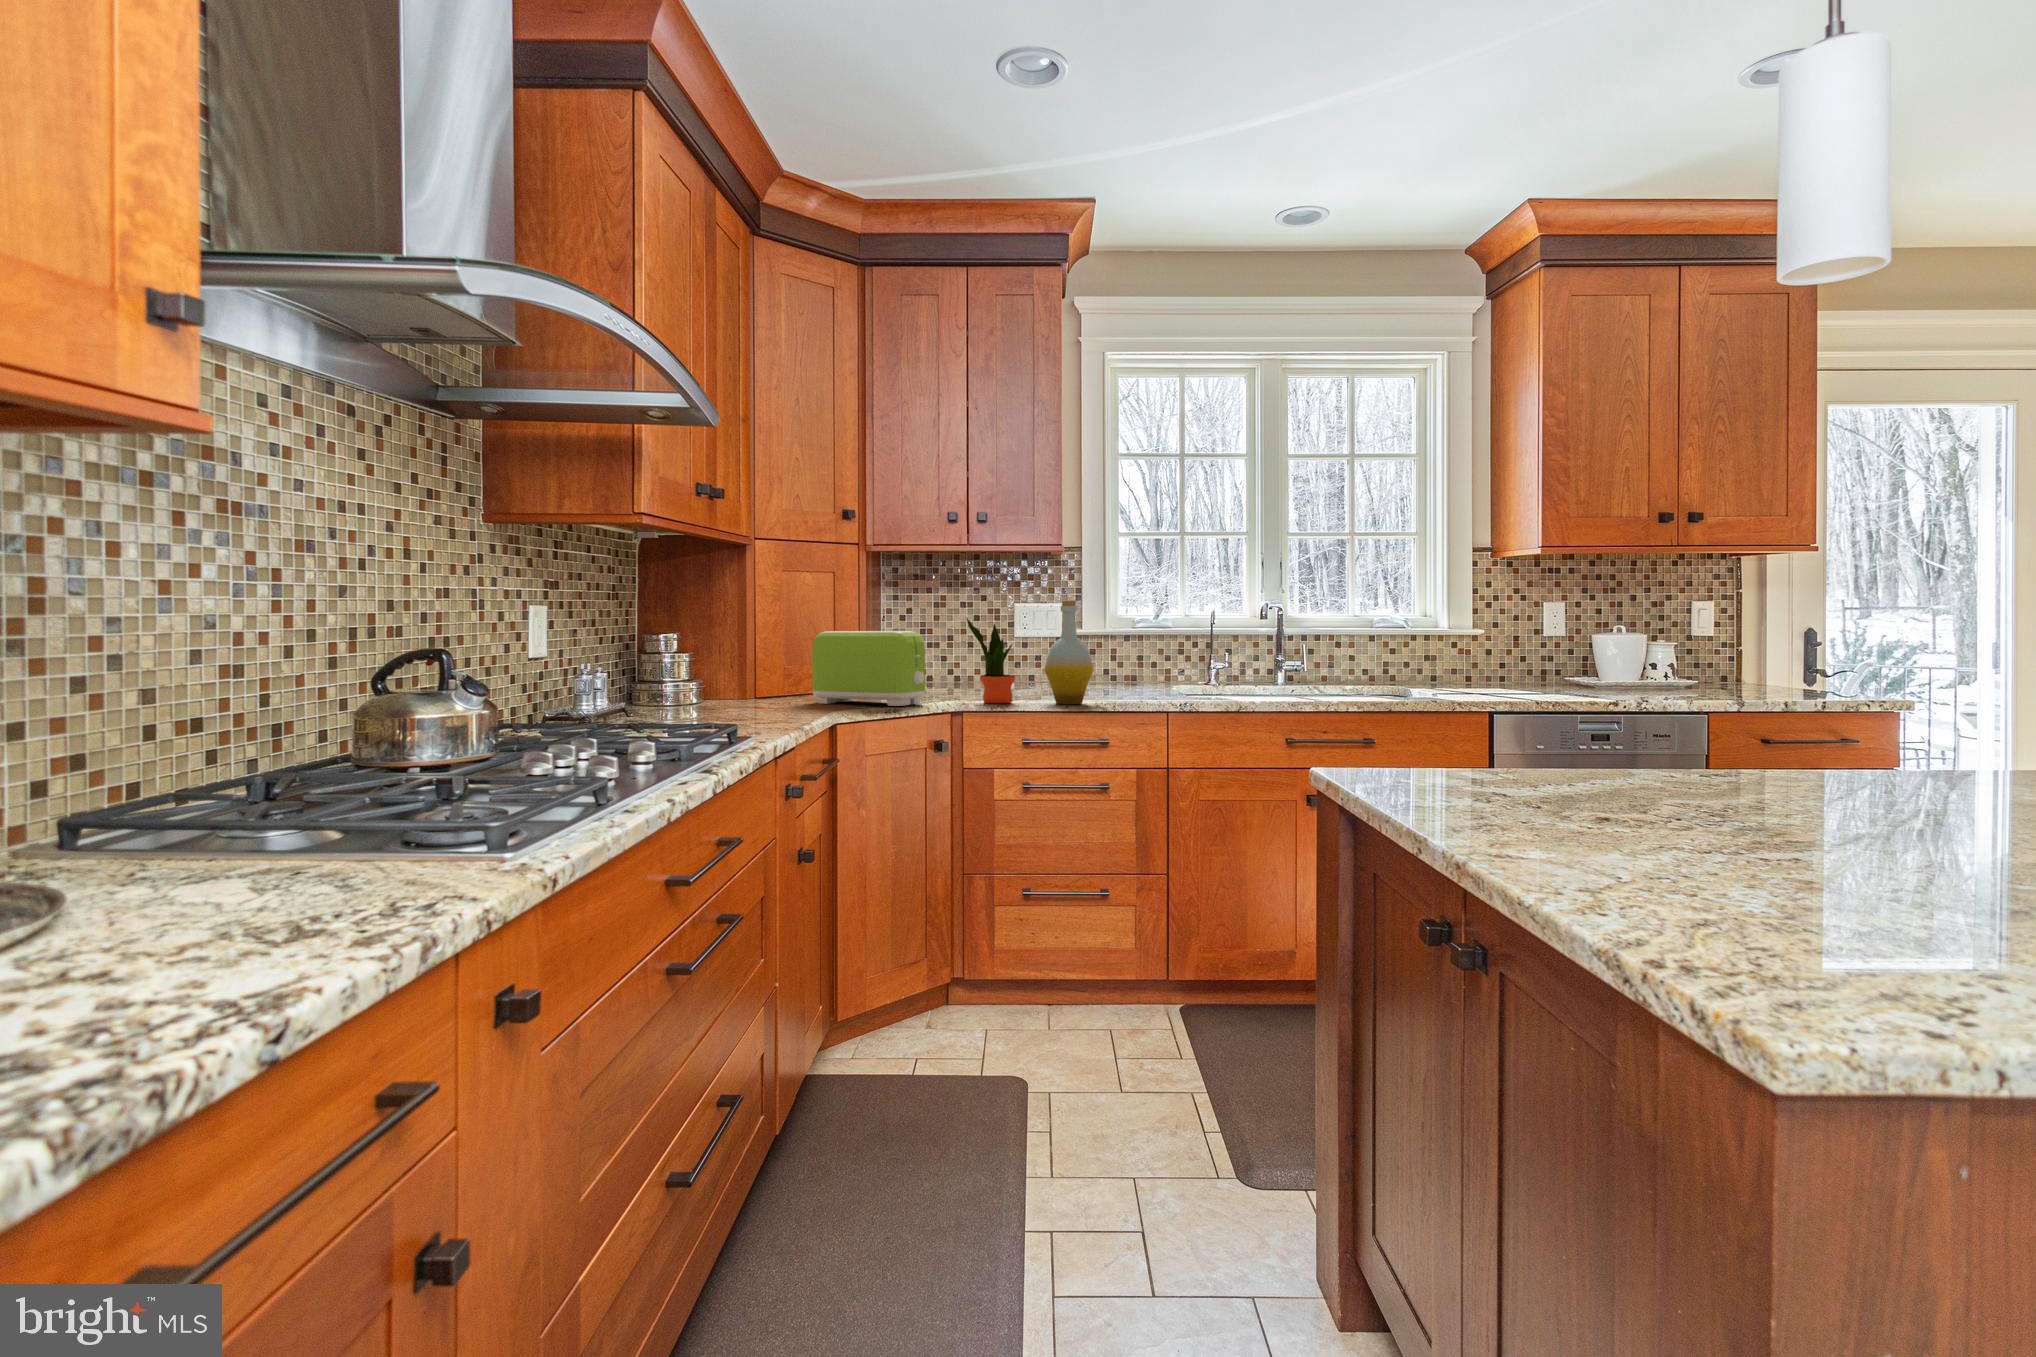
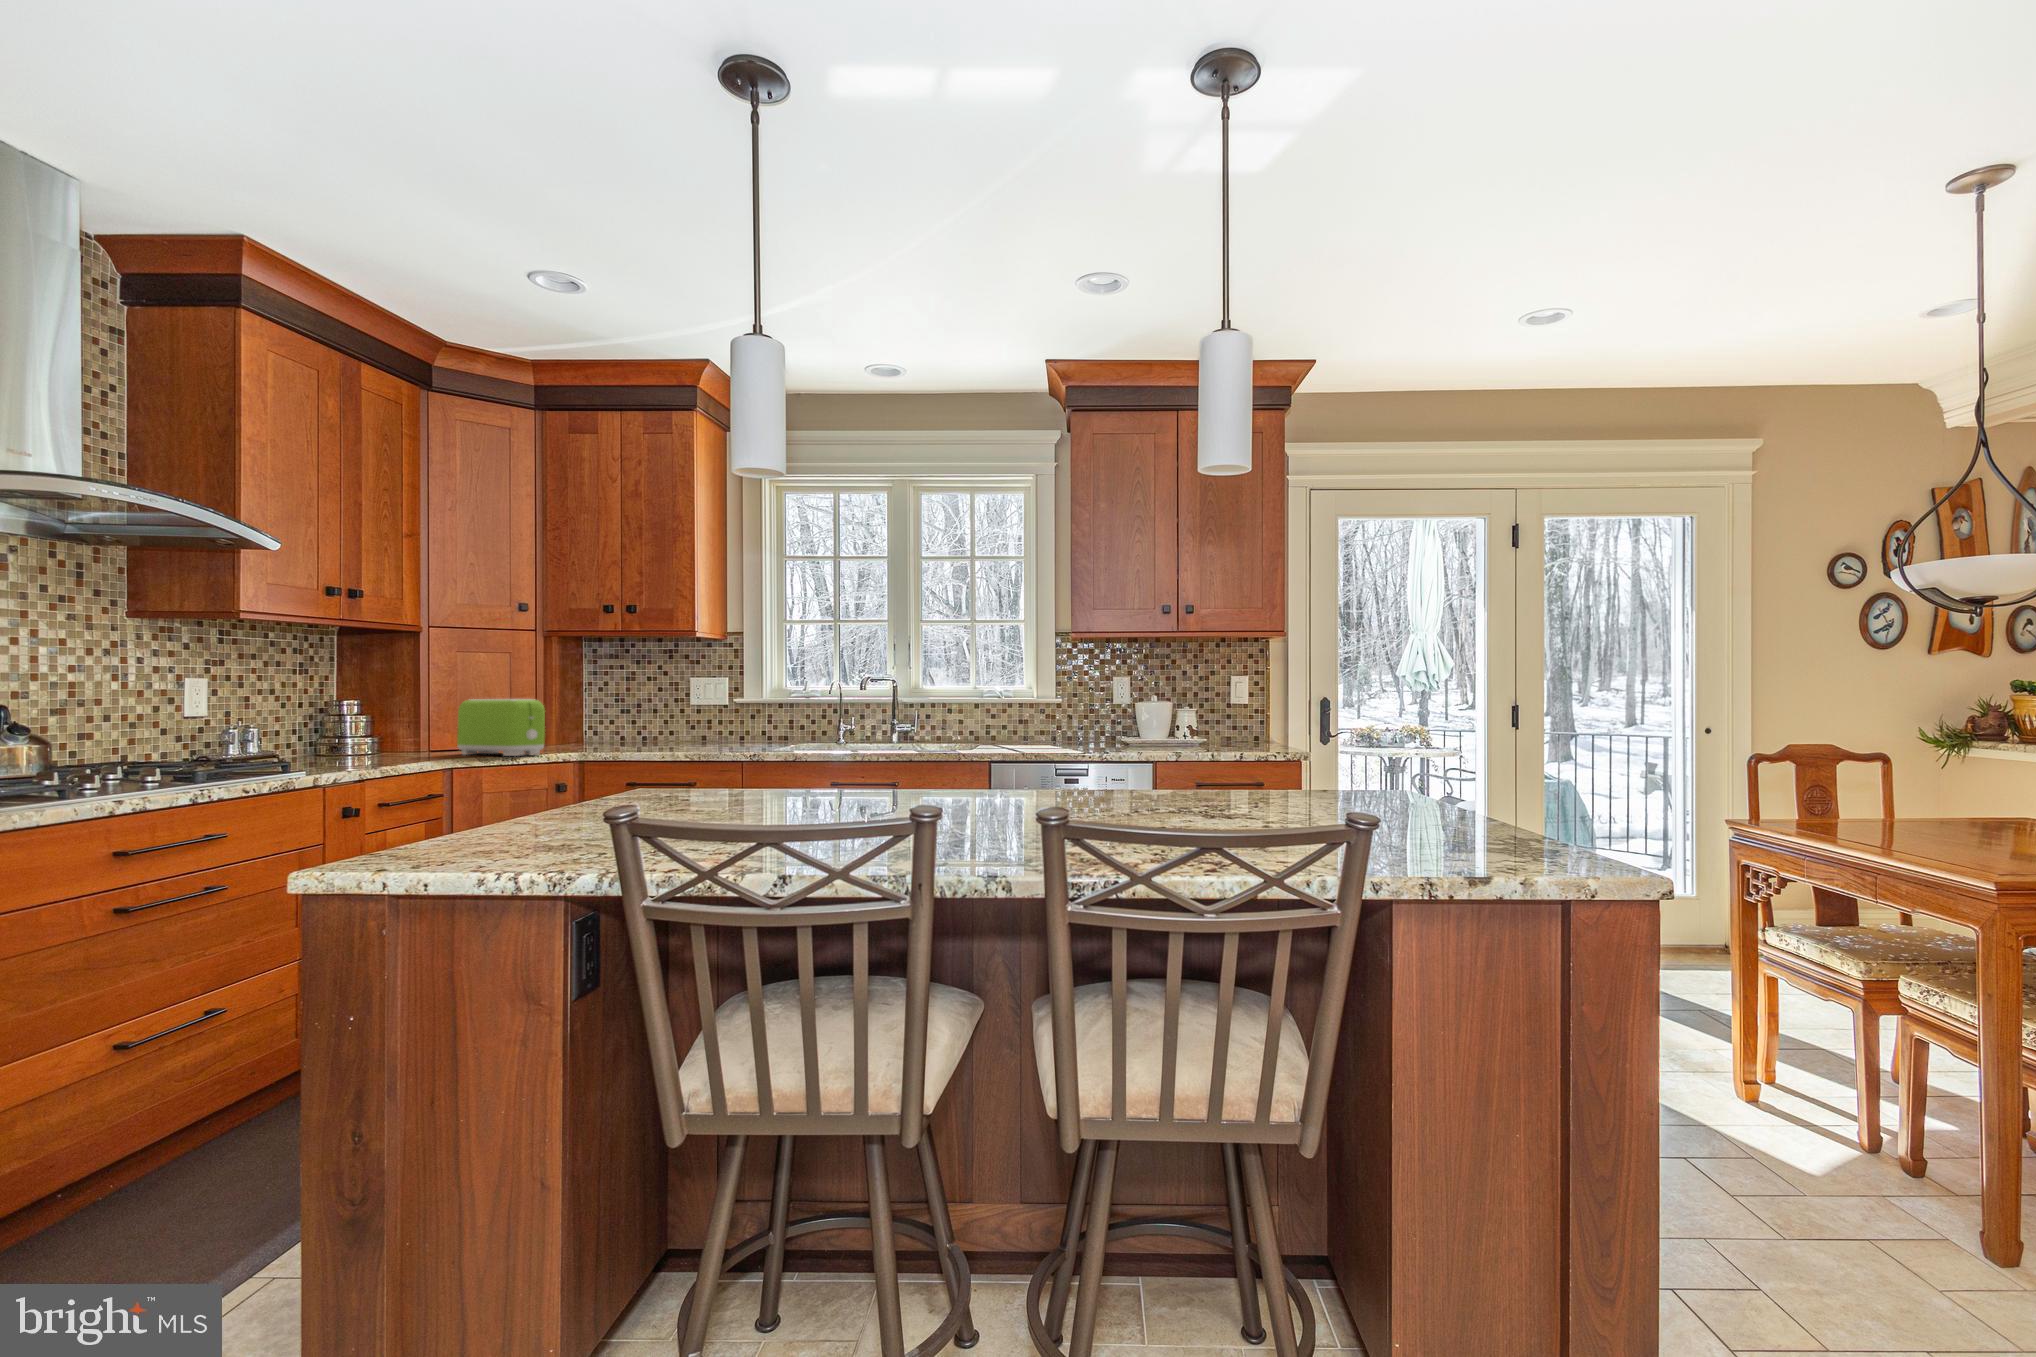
bottle: present [1045,601,1094,704] -> none [644,676,685,755]
potted plant: present [966,618,1015,703] -> none [584,688,625,755]

